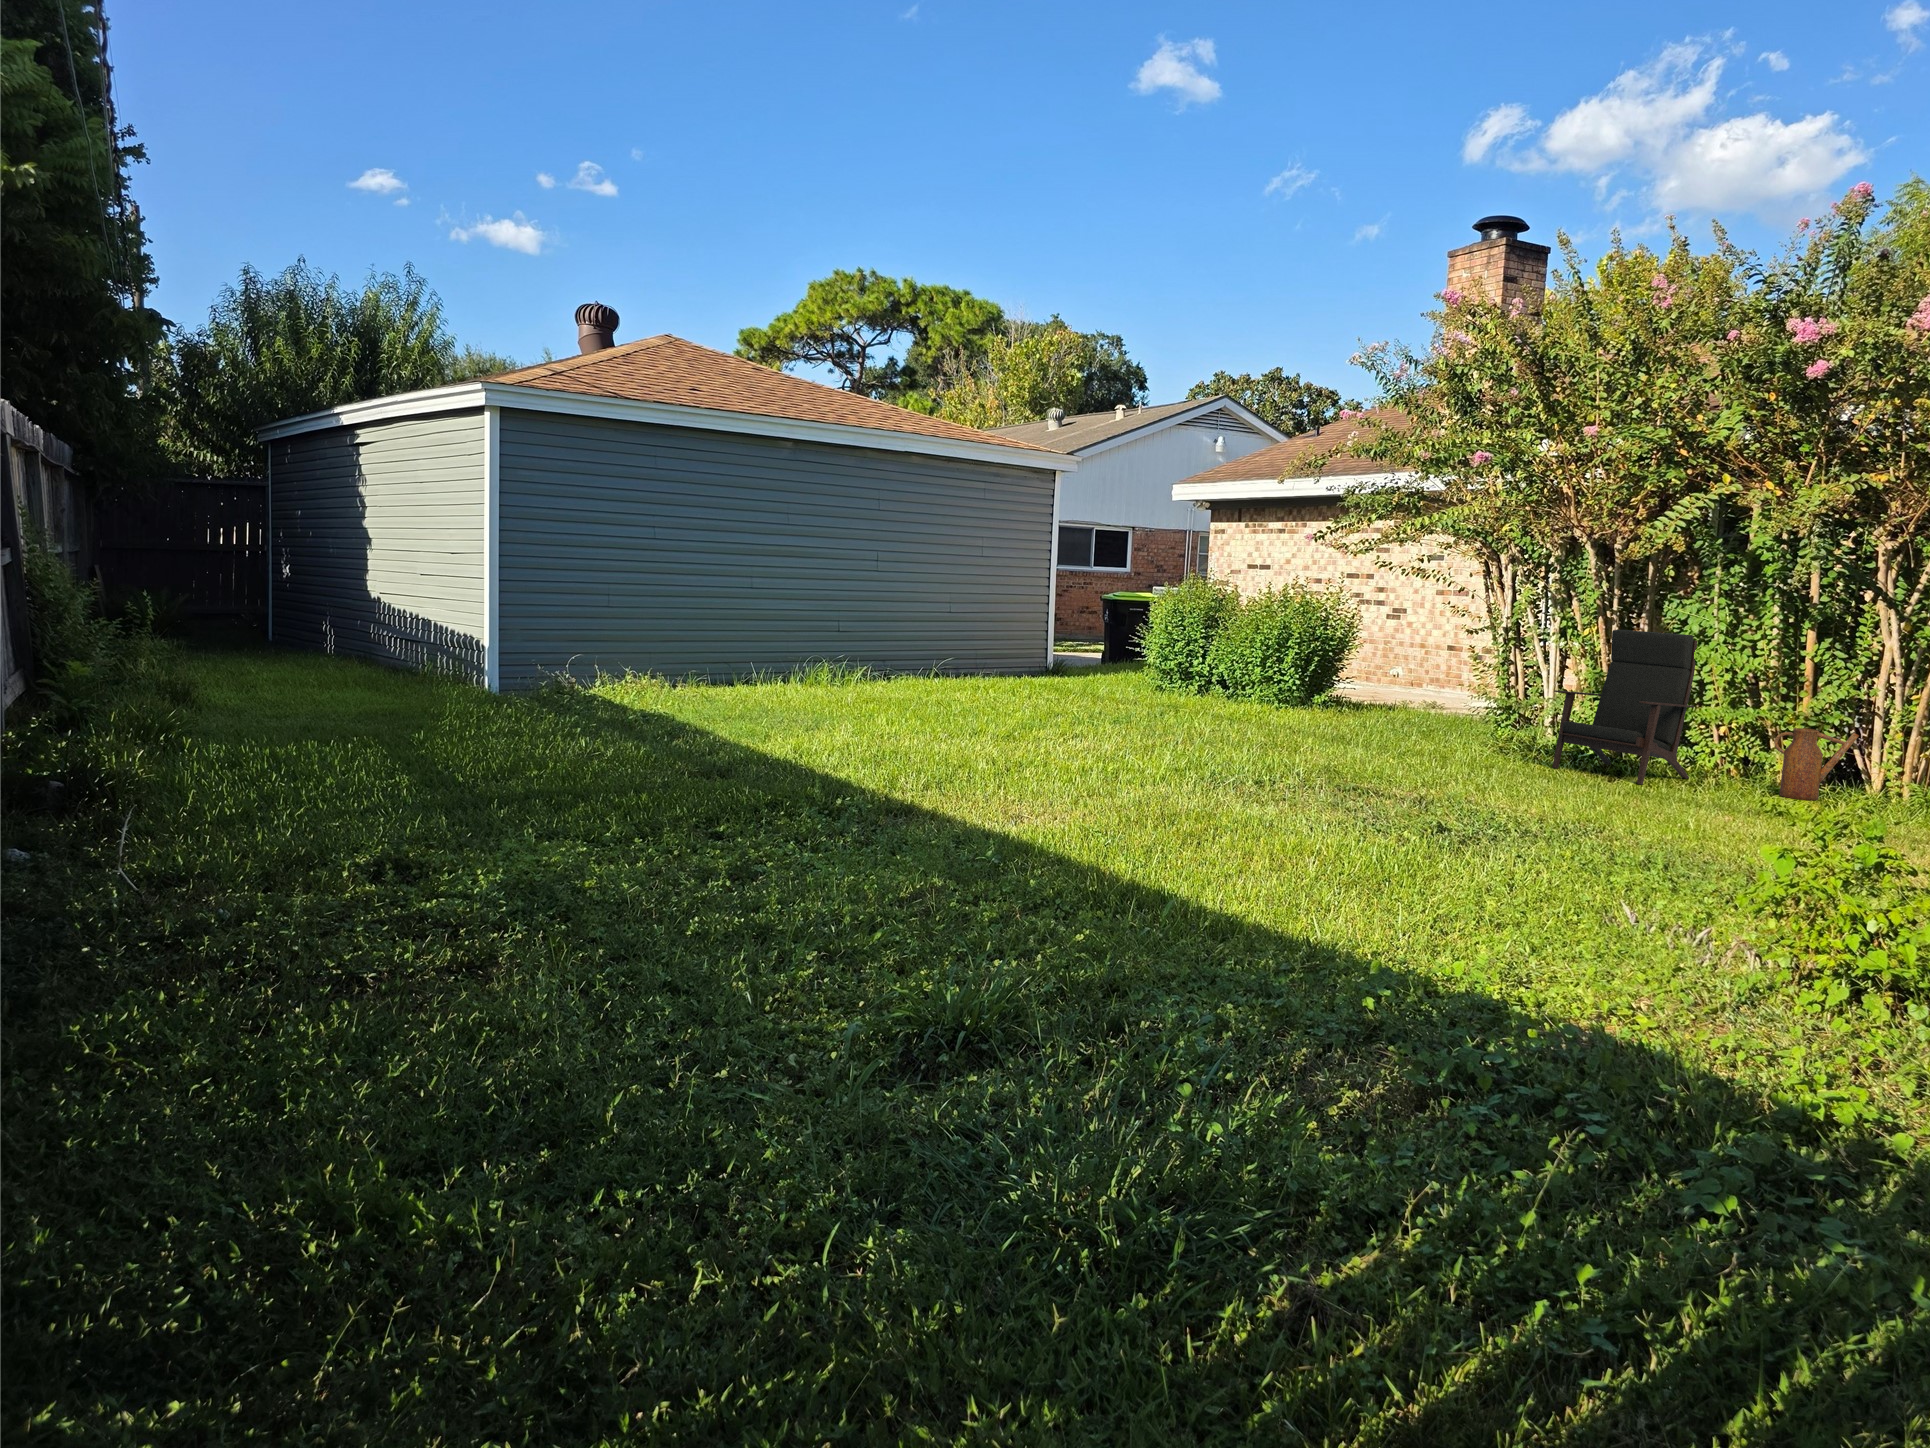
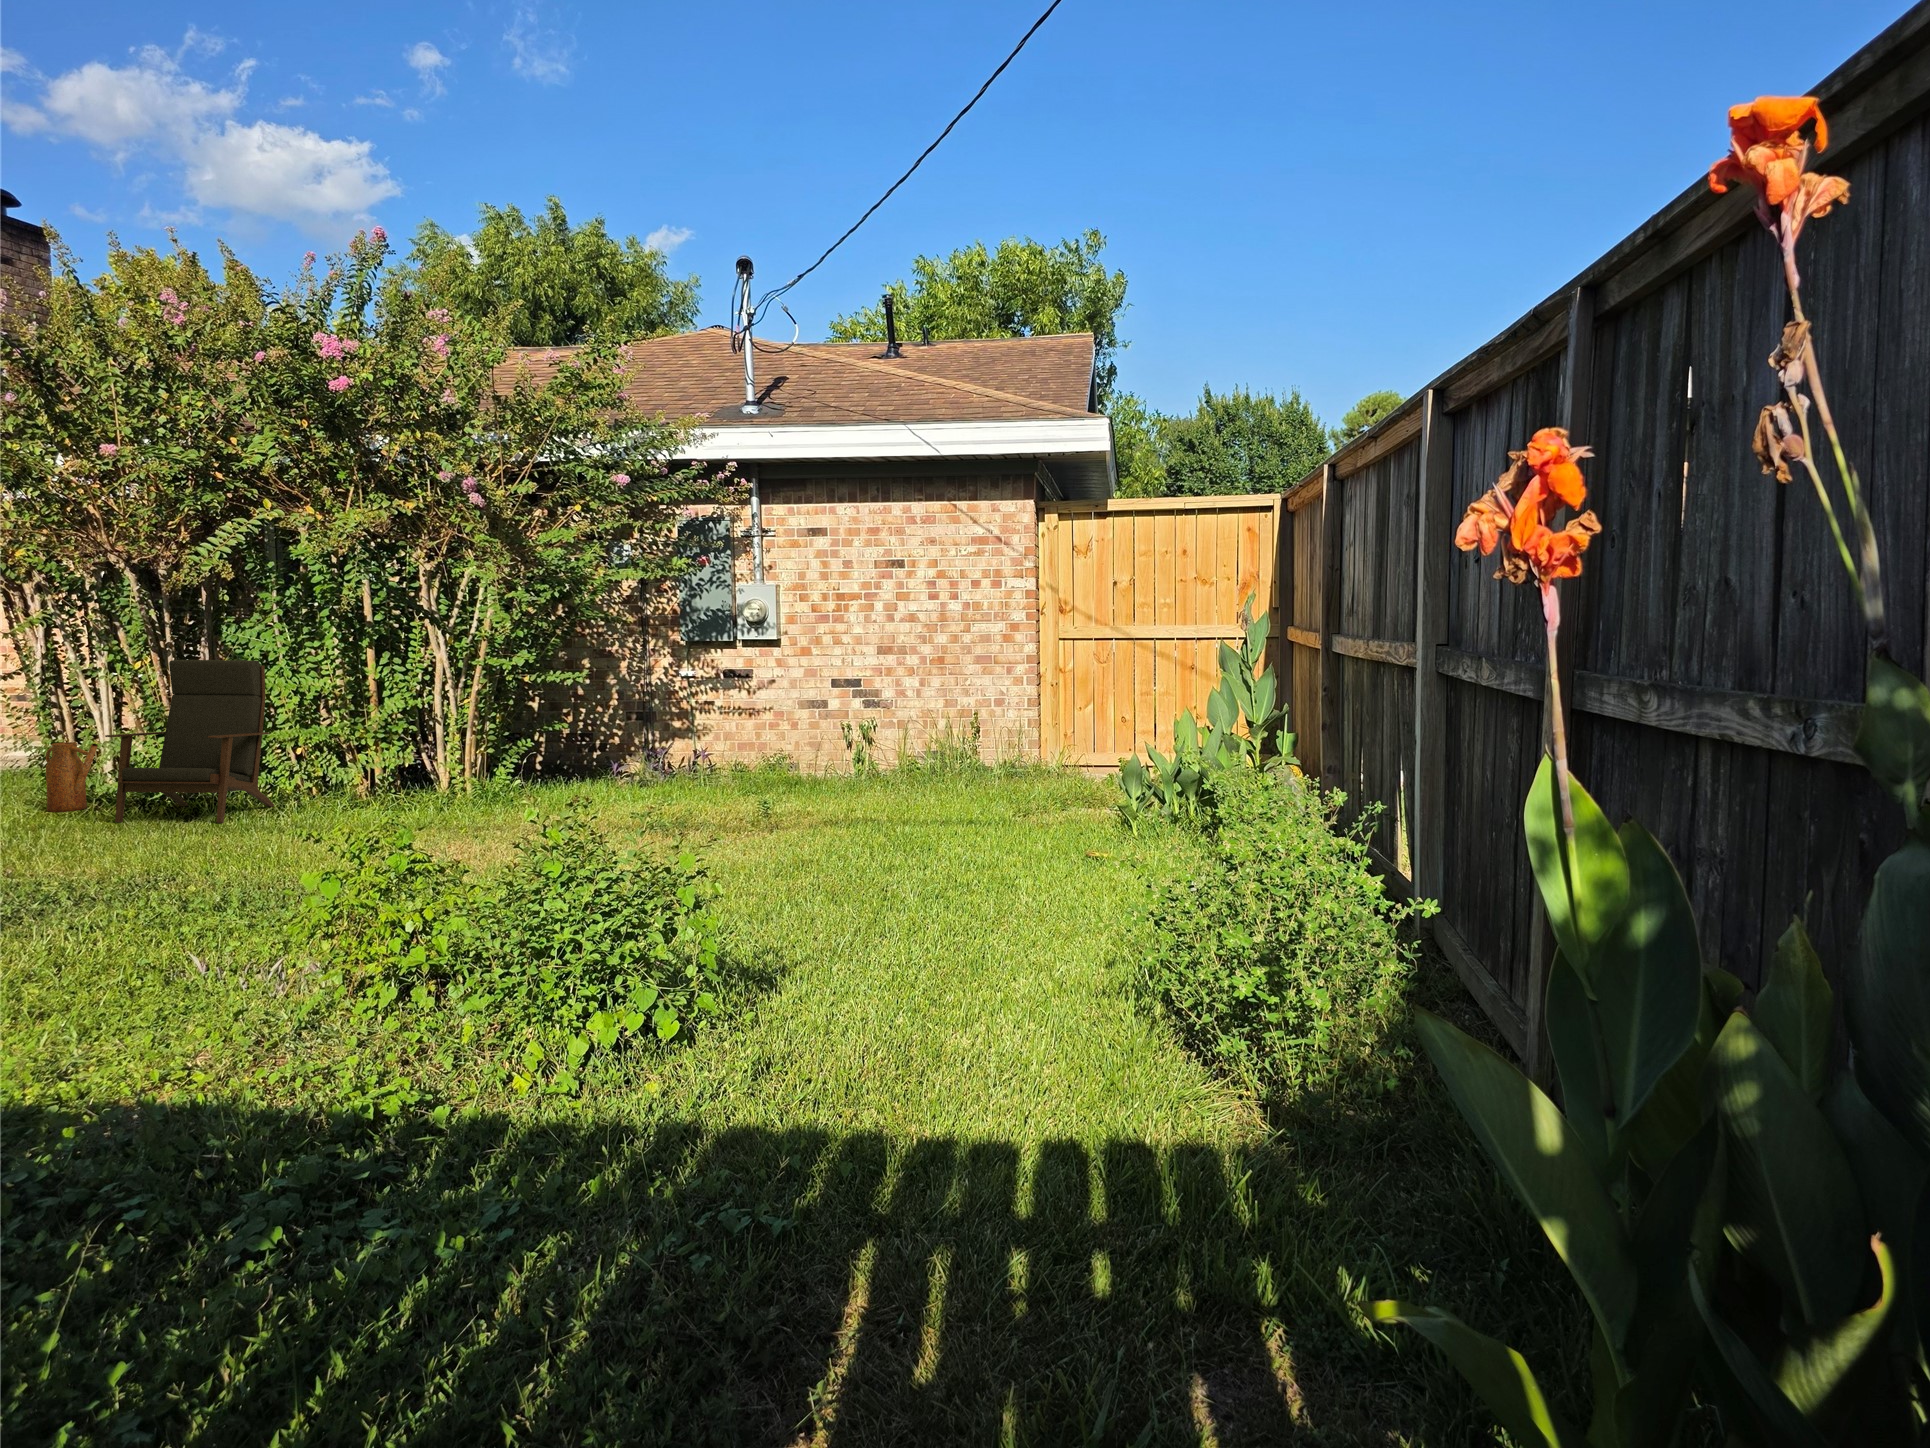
watering can: present [1774,728,1859,800] -> present [46,742,98,812]

